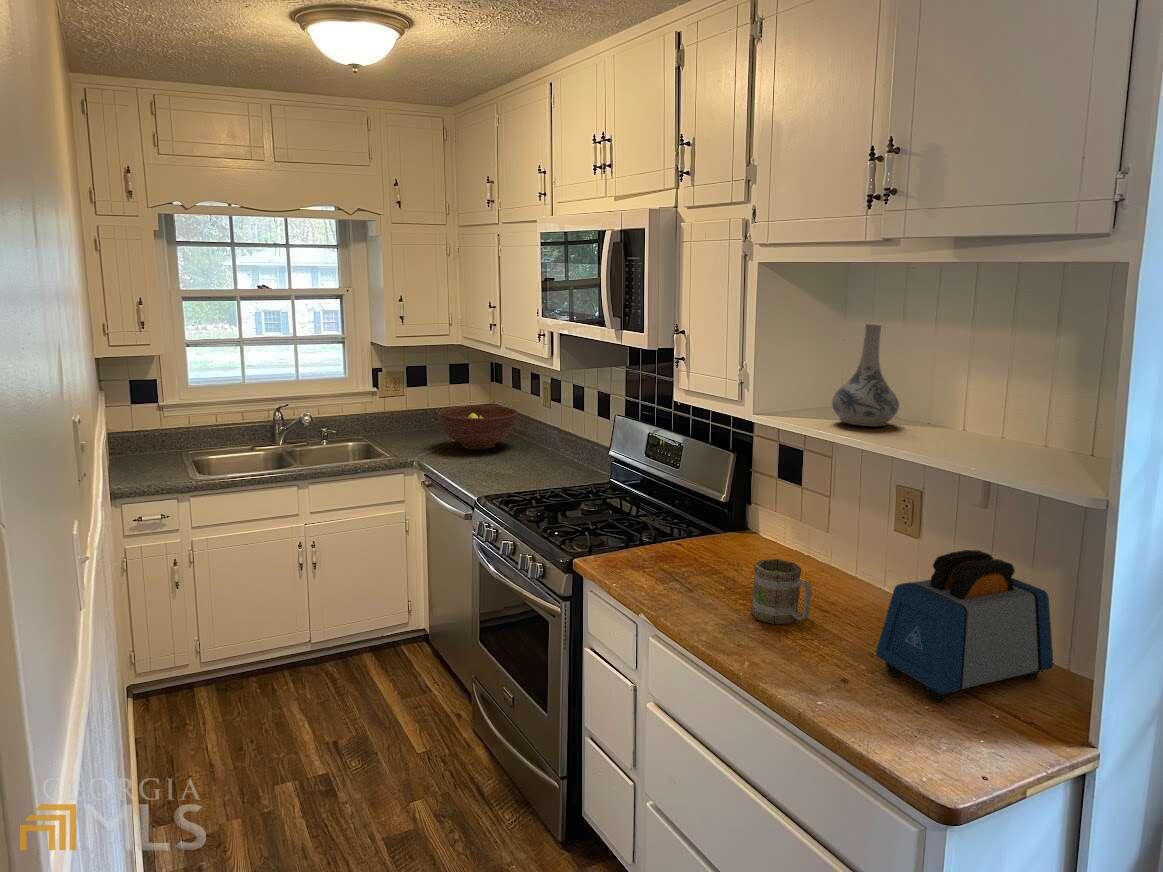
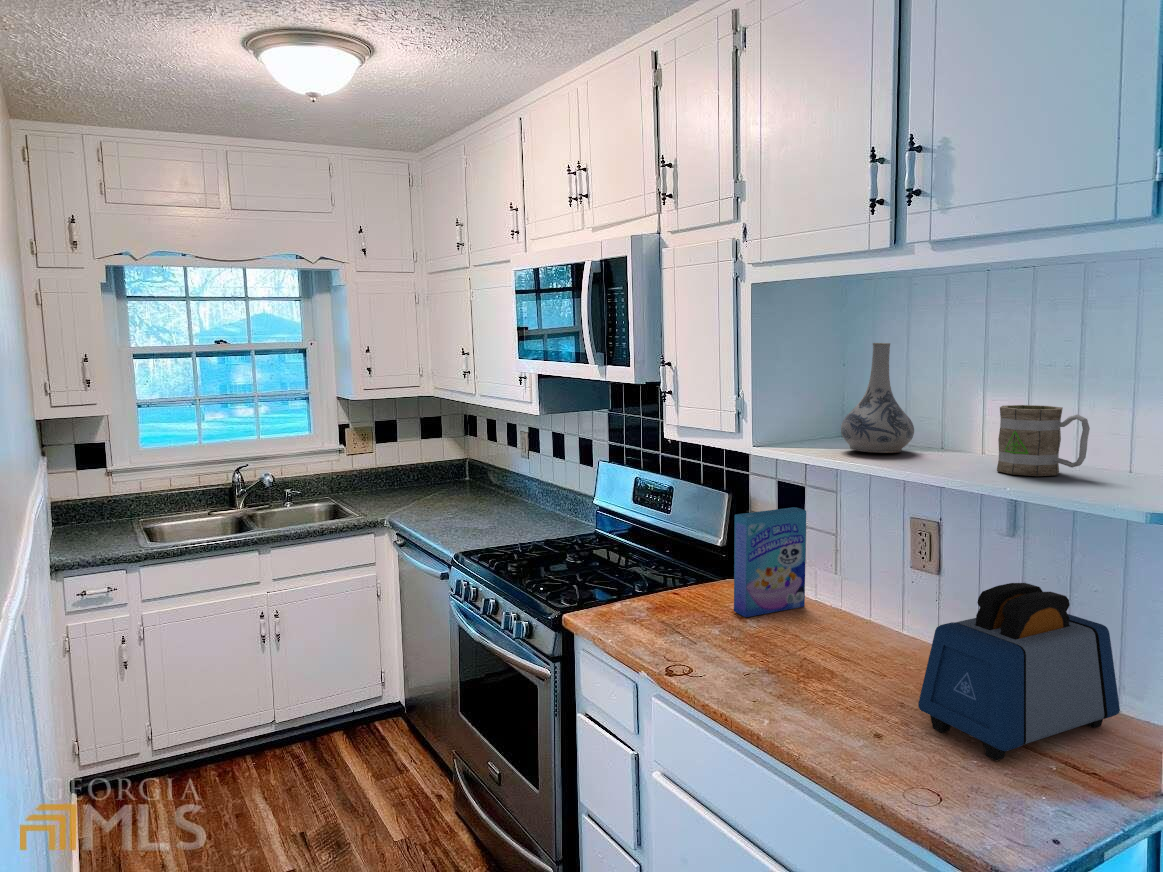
fruit bowl: present [438,405,518,450] -> none [409,459,493,505]
cereal box: none [729,470,801,568] -> present [734,507,806,617]
mug: present [751,559,811,624] -> present [997,405,1090,476]

